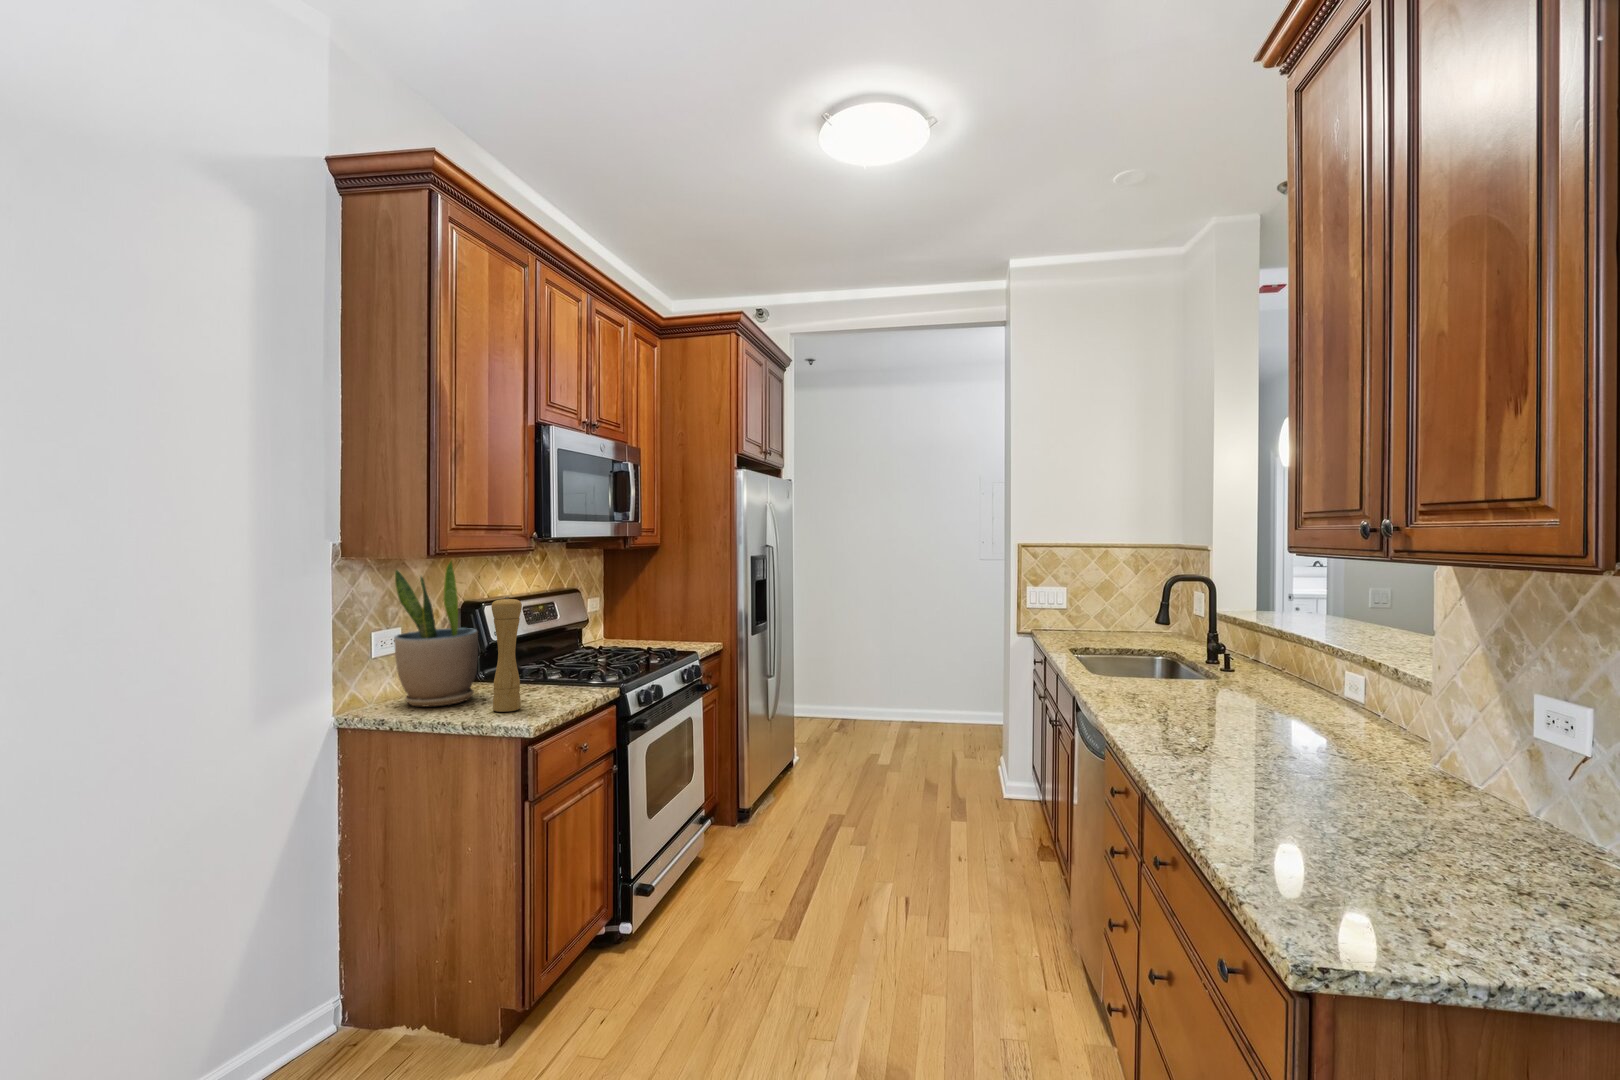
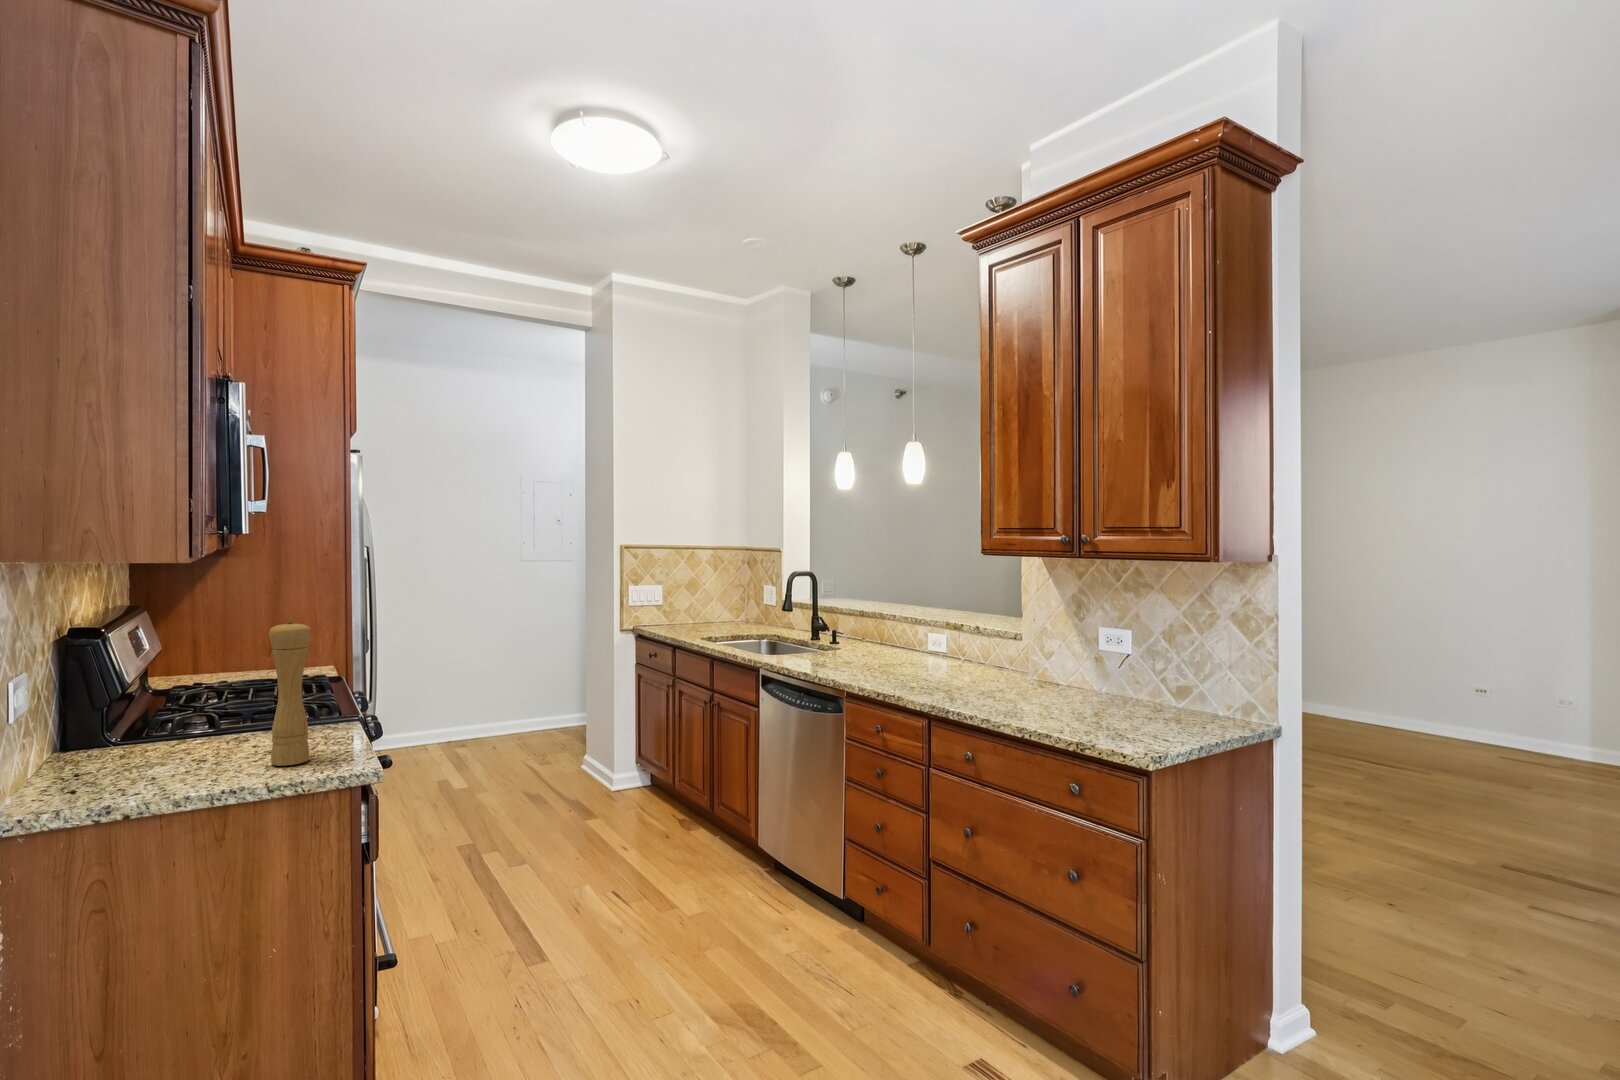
potted plant: present [394,561,478,707] -> none [80,577,212,783]

